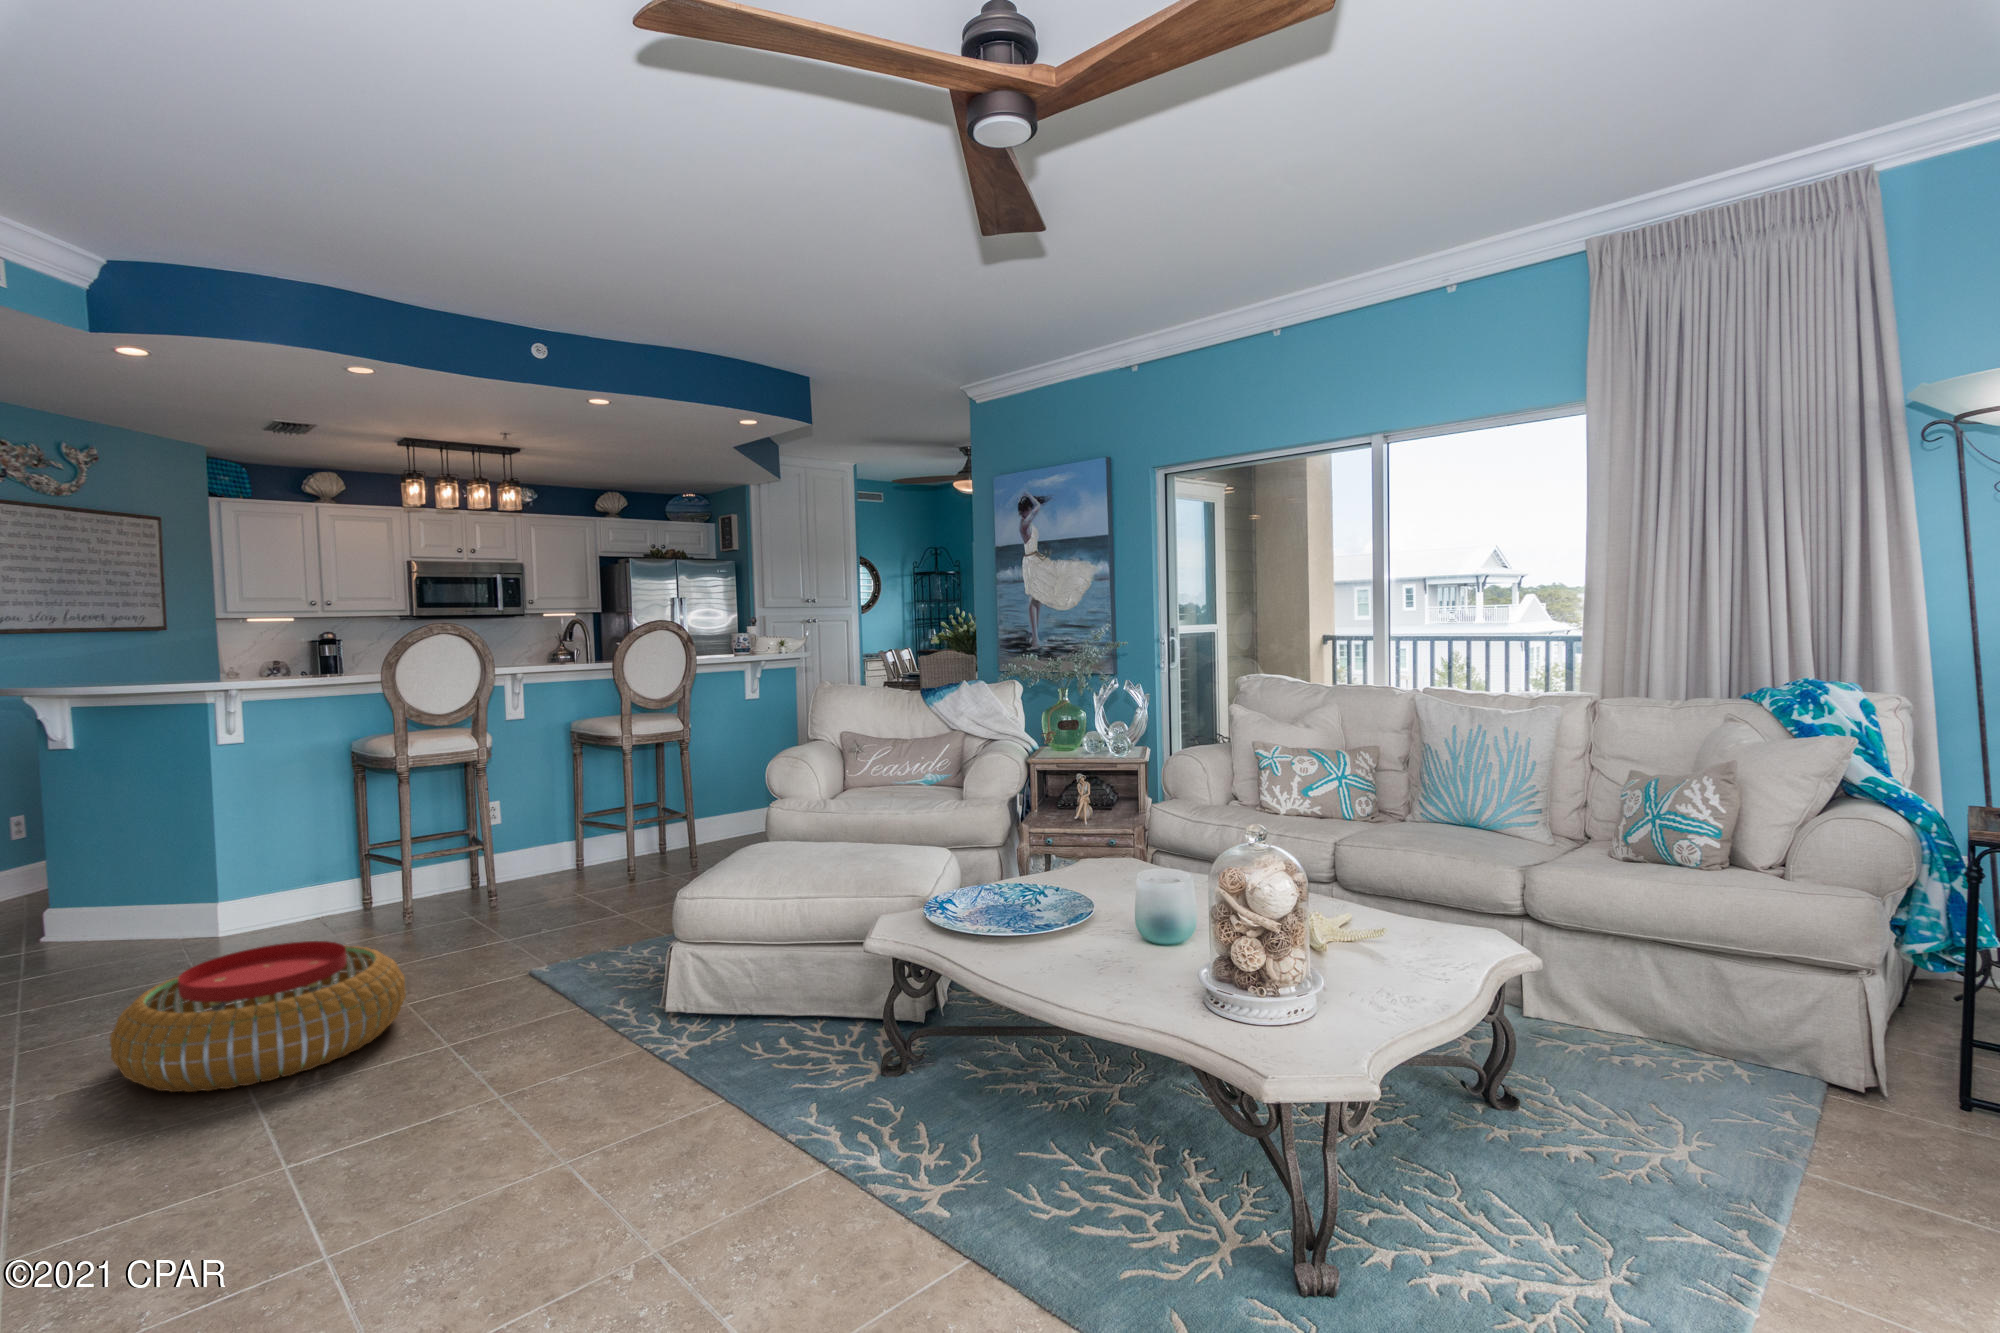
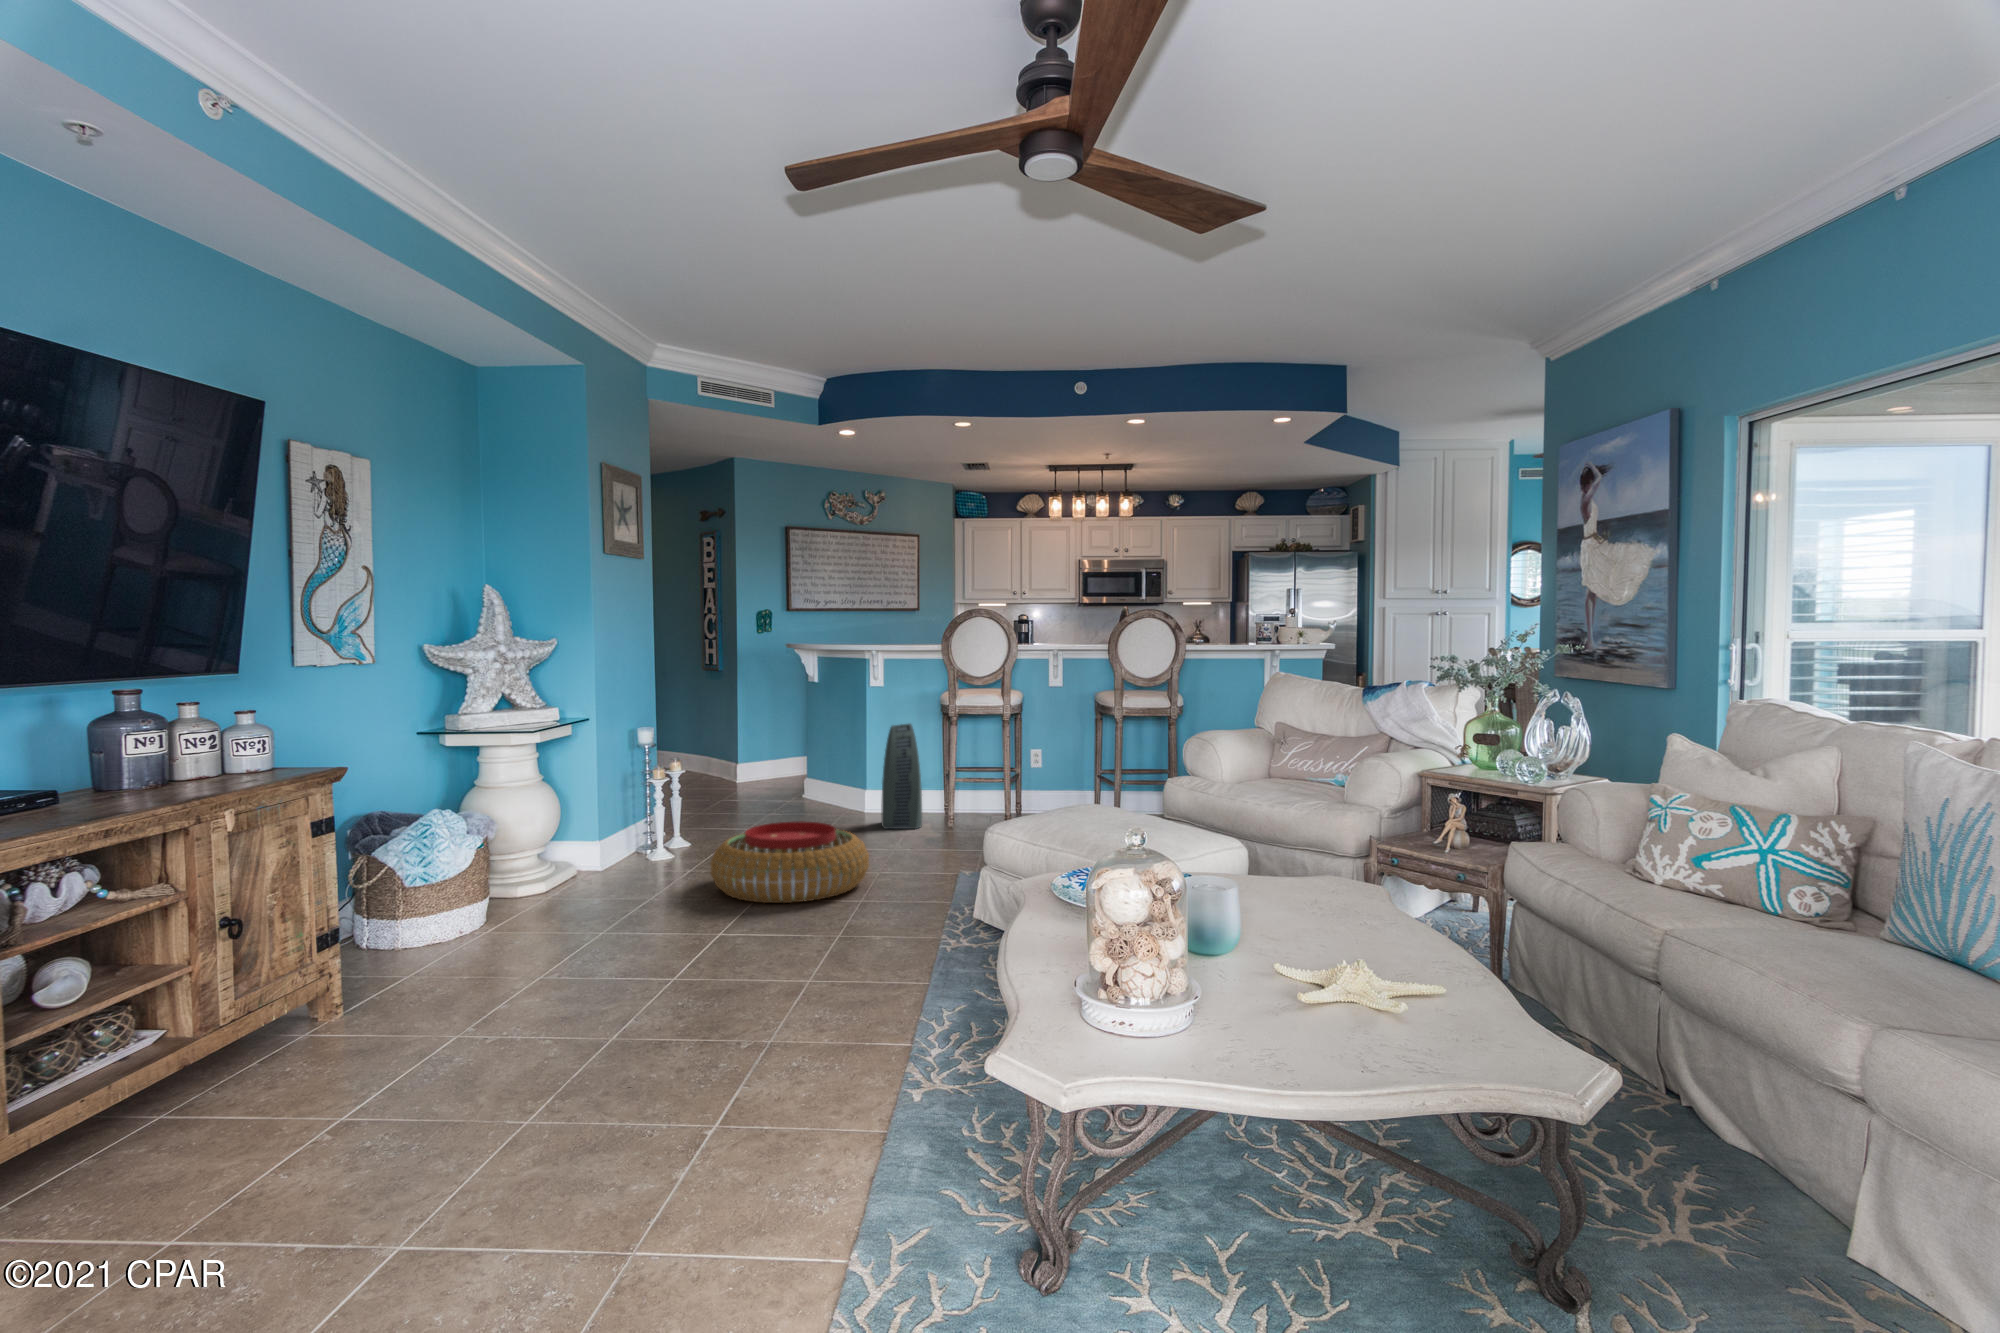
air purifier: none [271,784,343,938] -> present [881,724,922,829]

